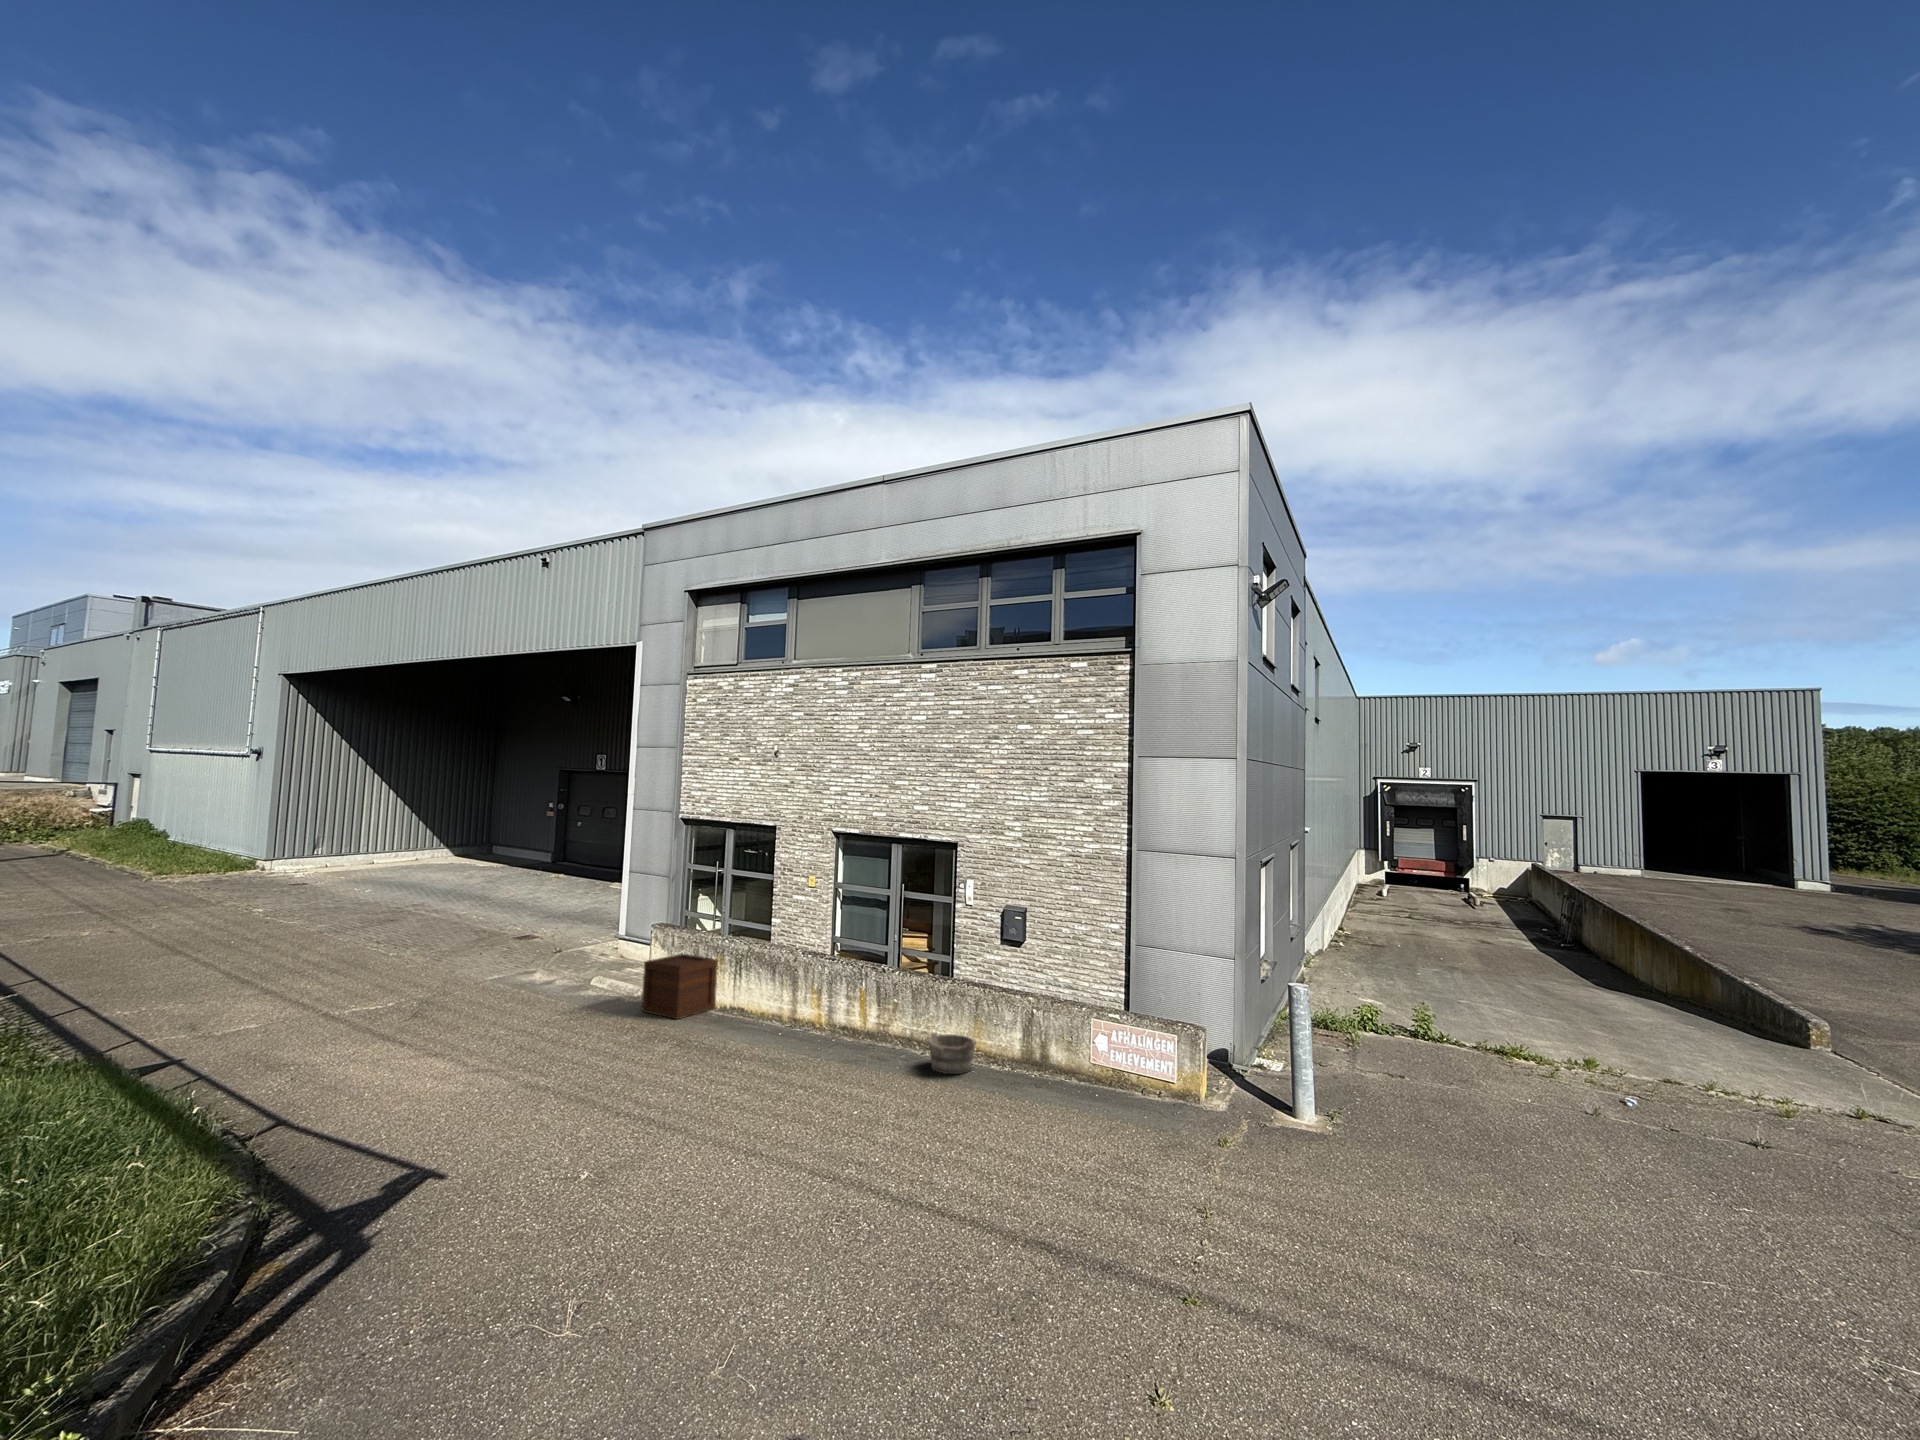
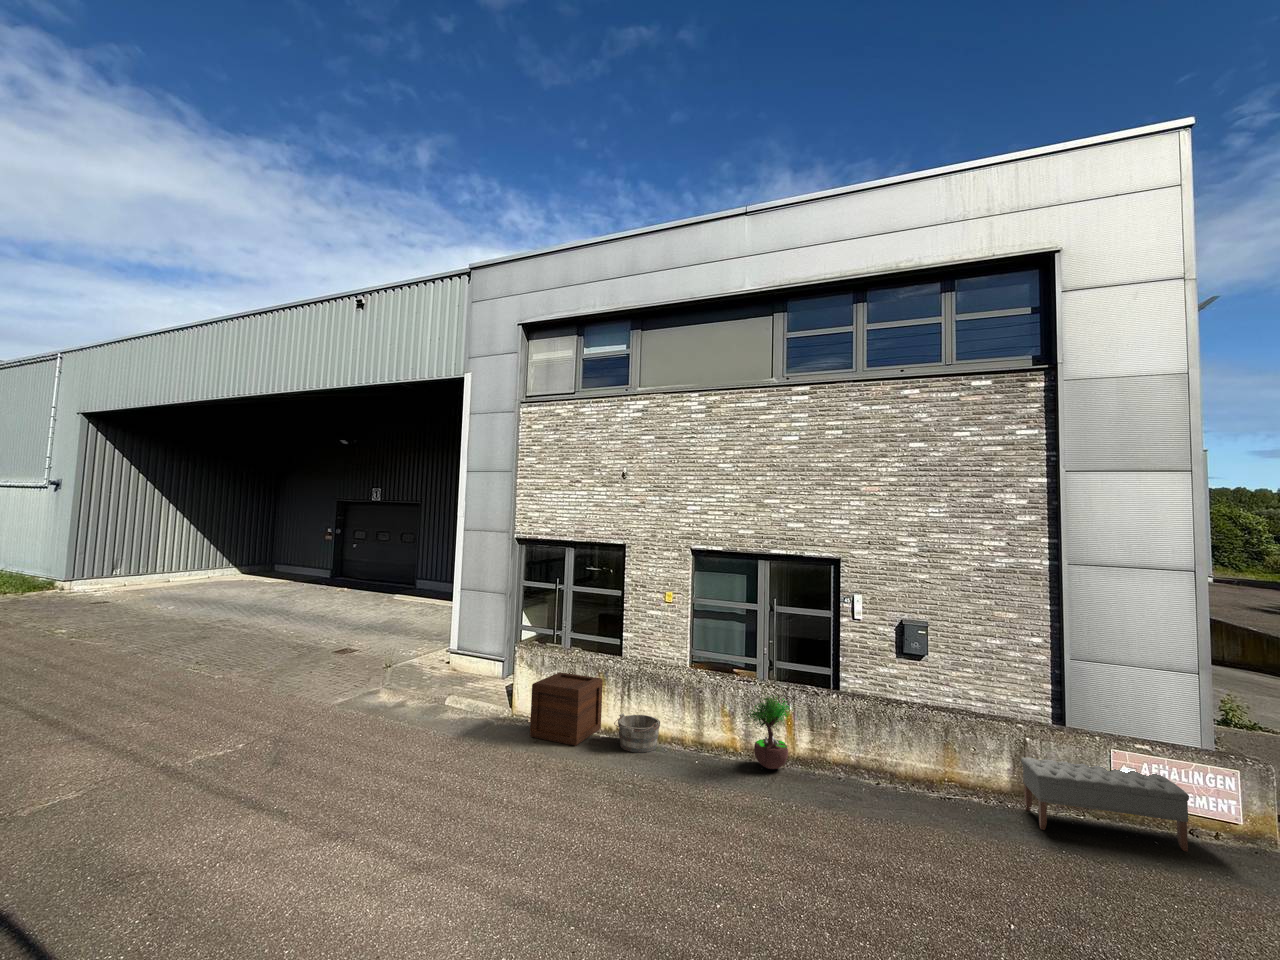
potted tree: none [813,967,858,1042] -> present [747,695,790,769]
bench: none [1024,1030,1144,1108] -> present [1021,758,1189,852]
bucket: present [929,1032,976,1074] -> present [614,713,660,753]

